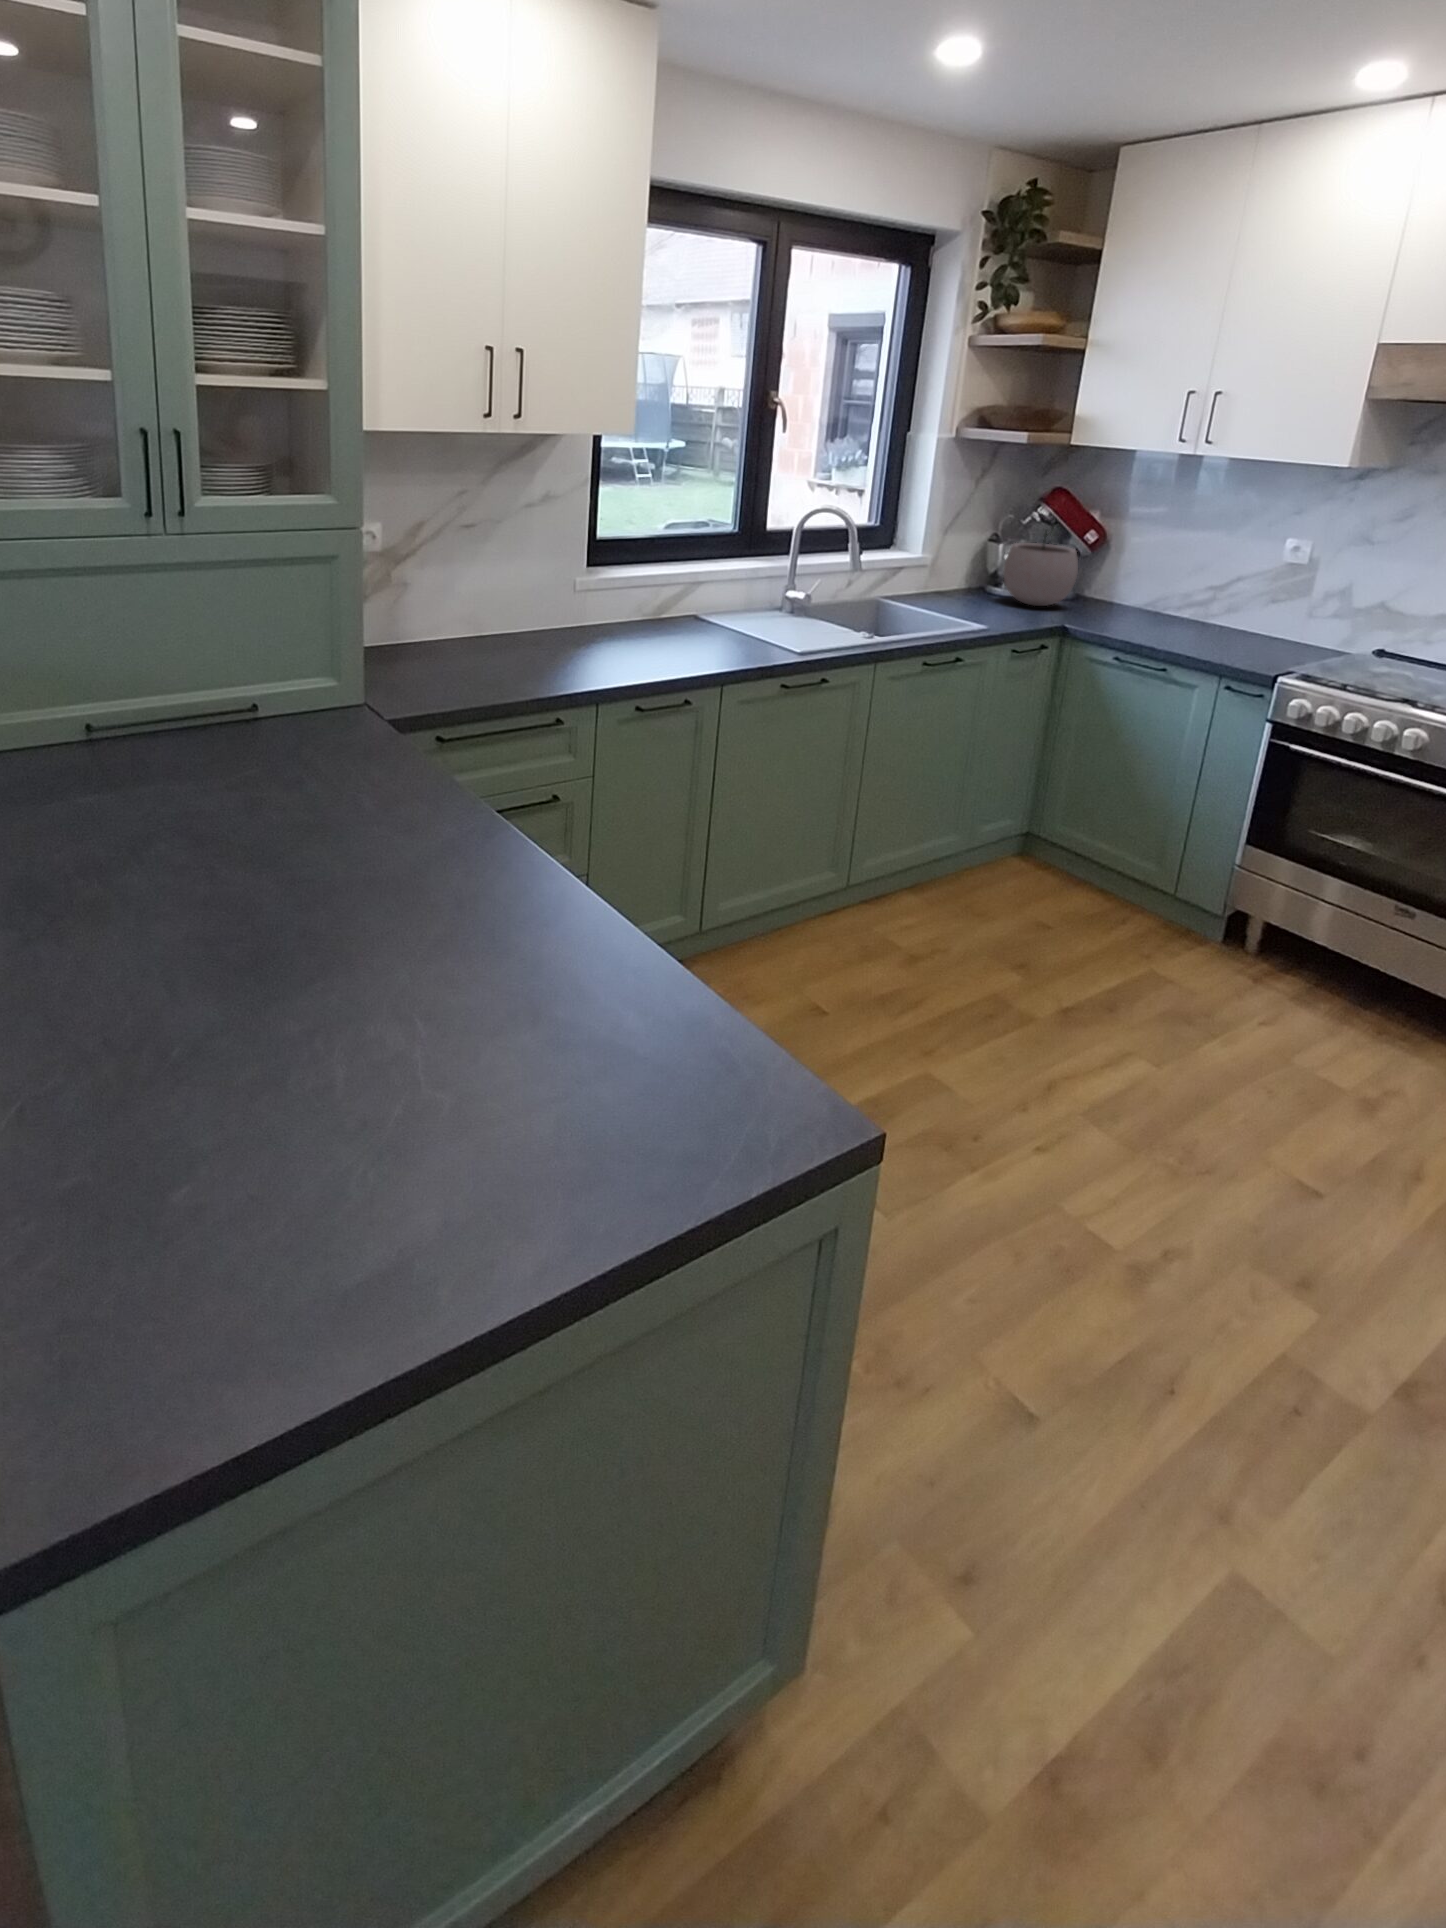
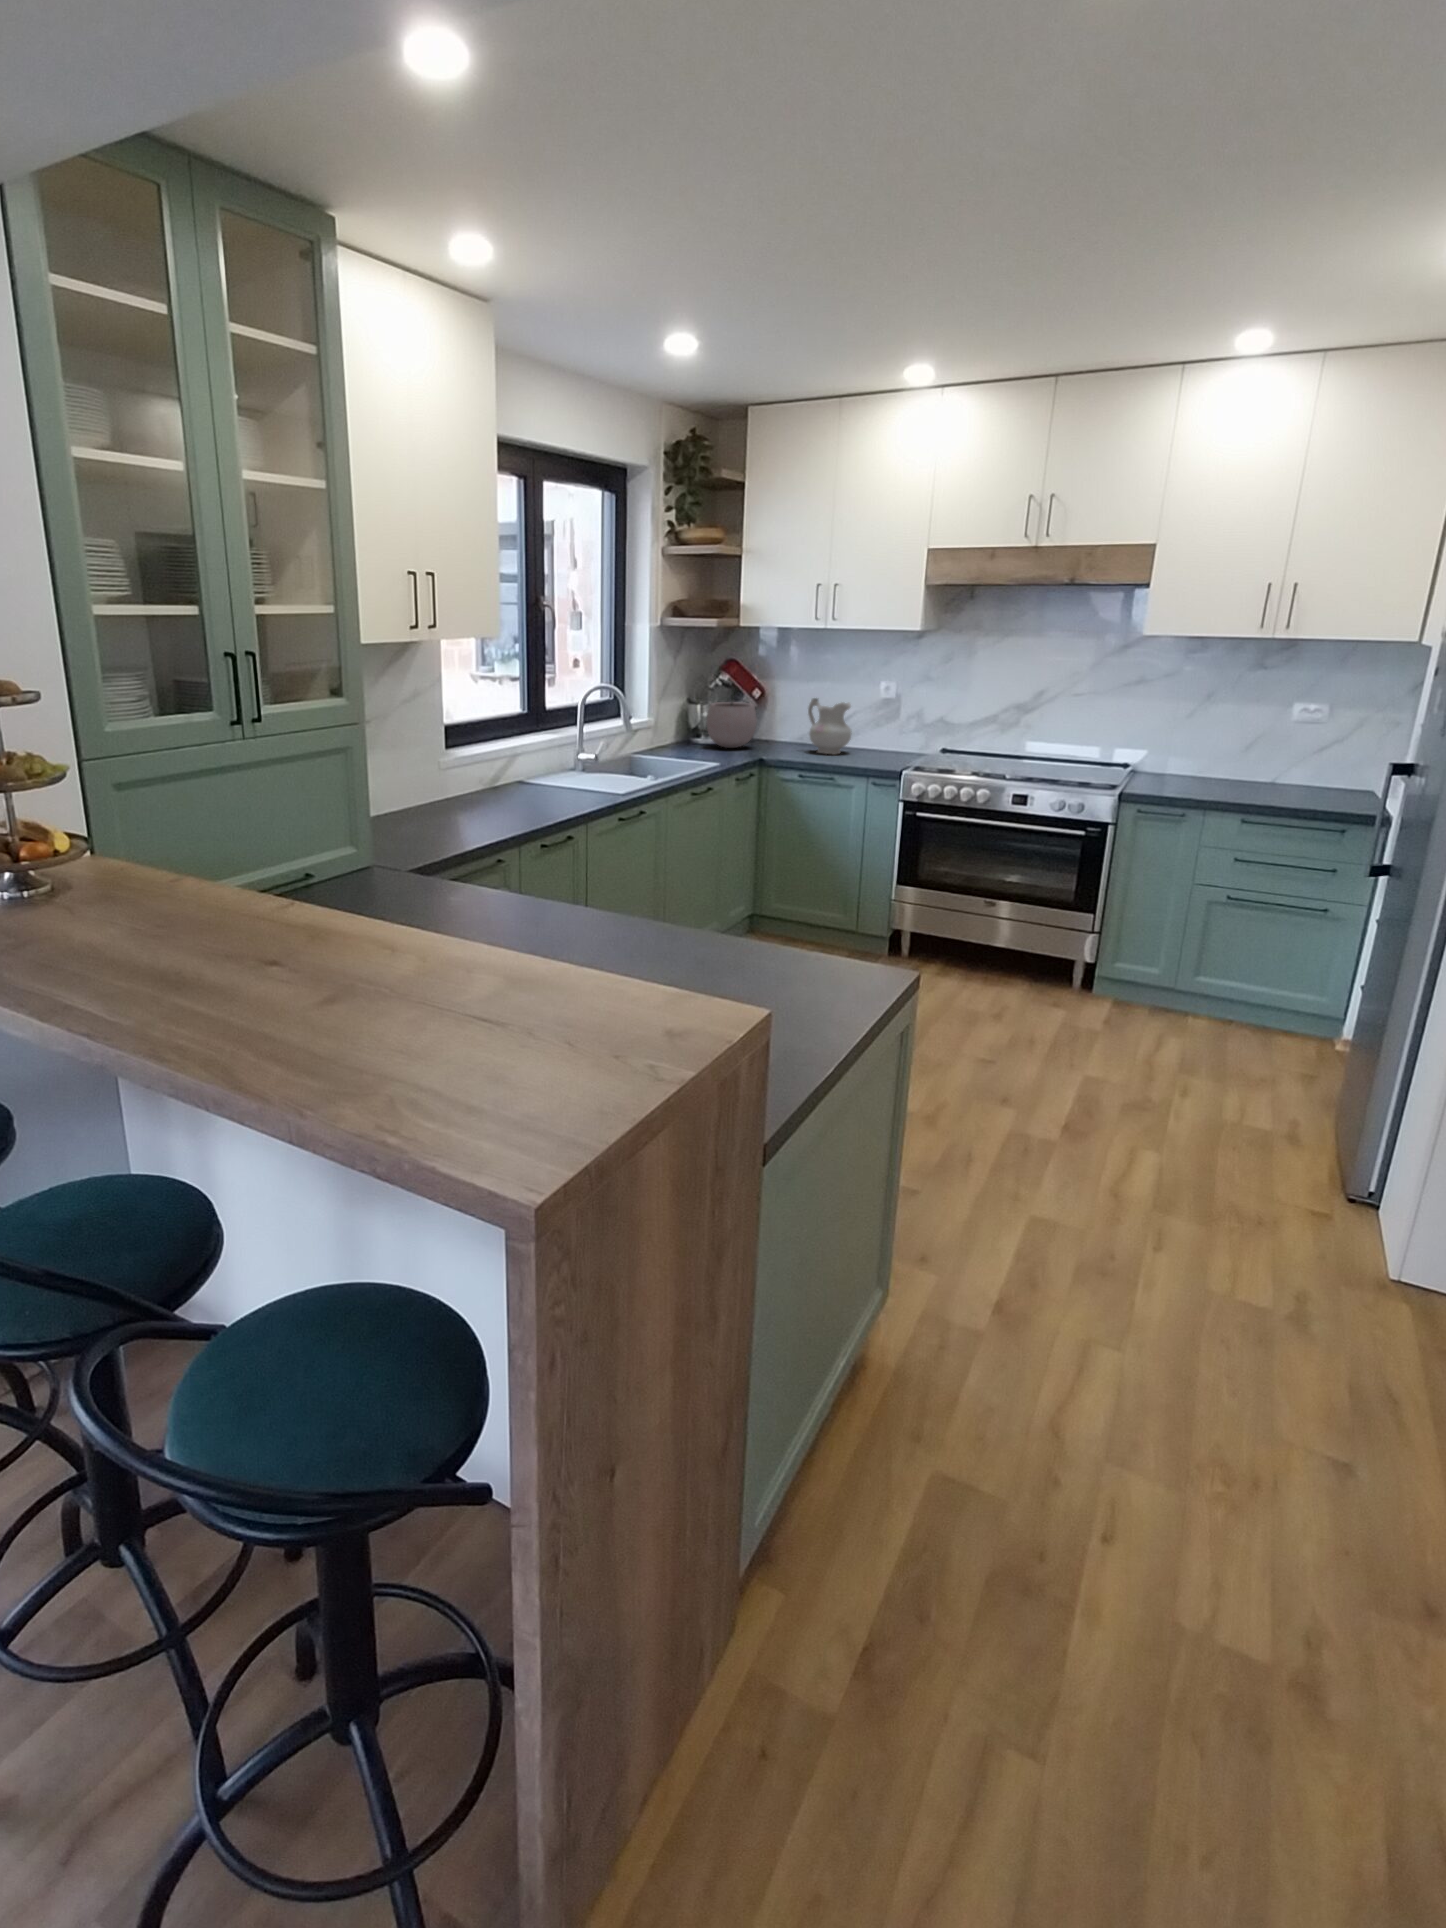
ceramic pitcher: none [1150,551,1222,635] -> present [808,698,851,755]

